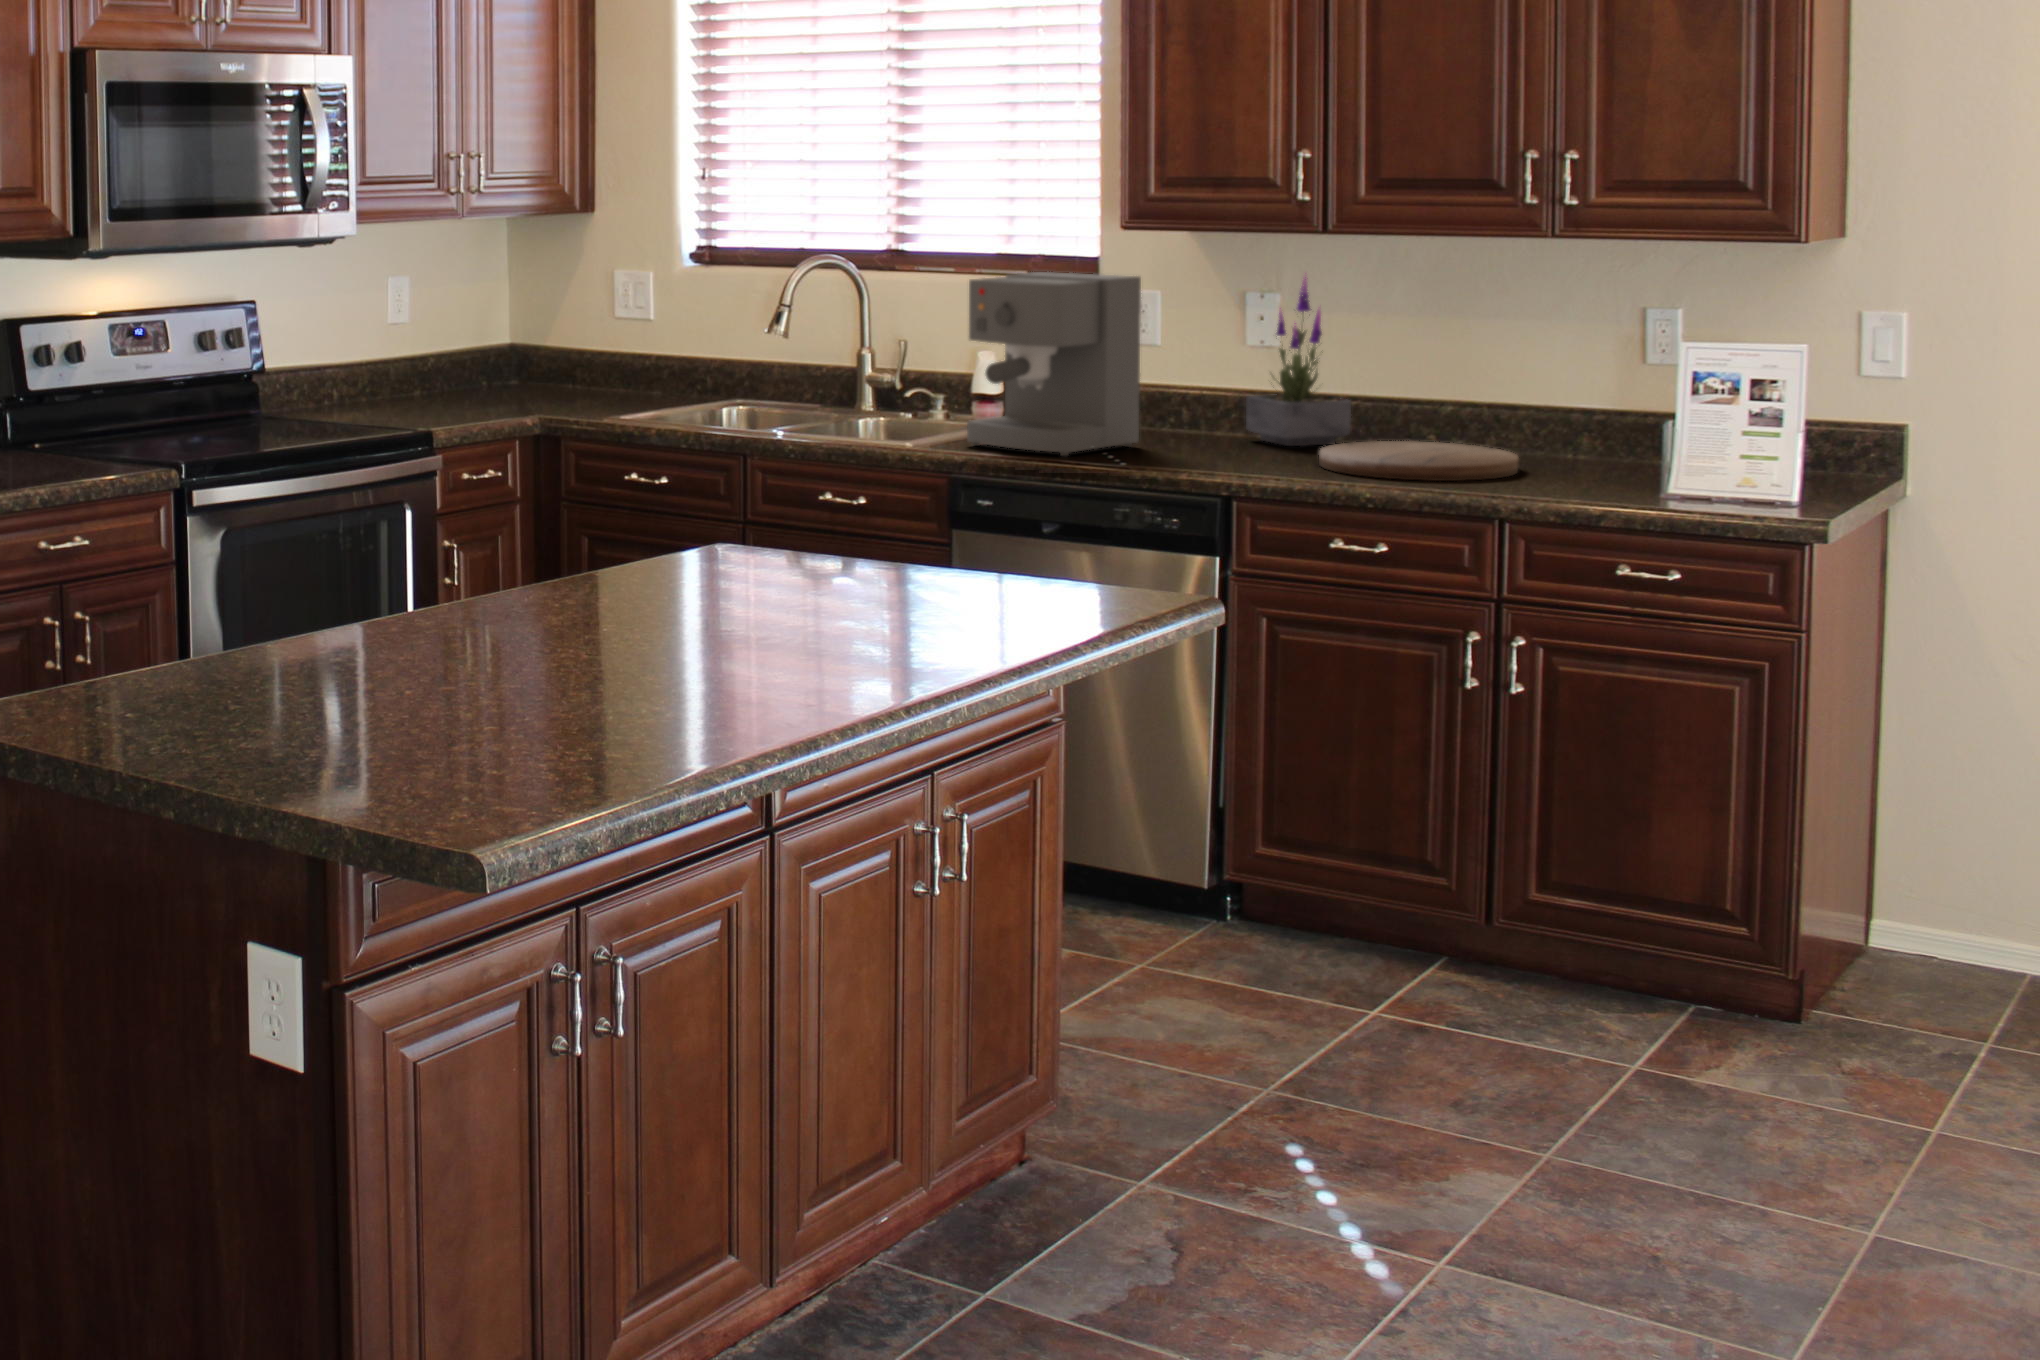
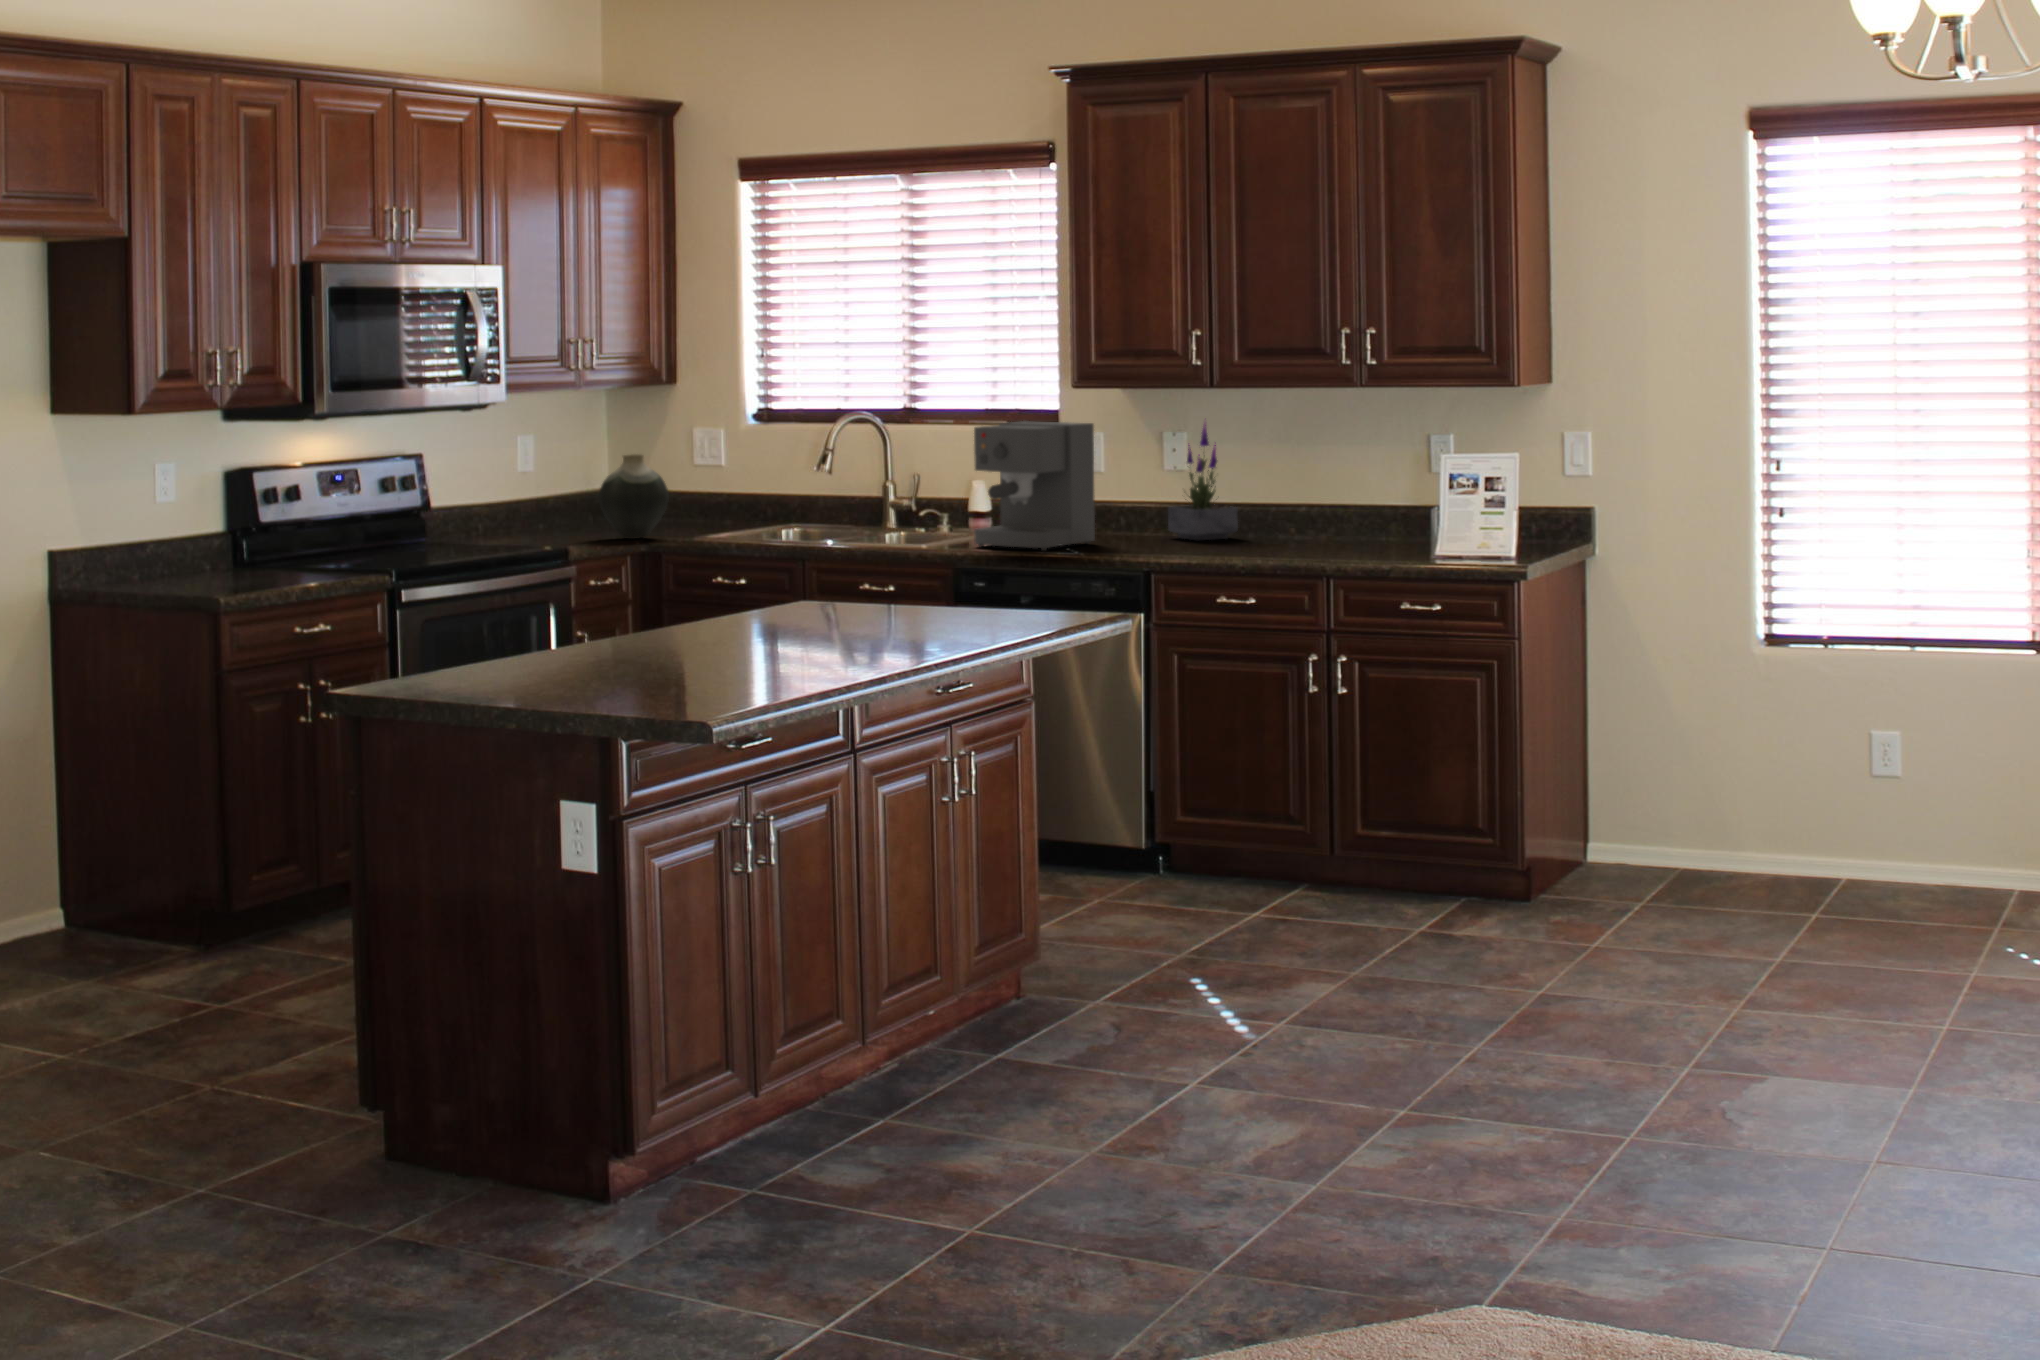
vase: none [482,306,570,414] -> present [599,454,669,539]
cutting board: present [1319,441,1518,481] -> none [1215,533,1342,556]

